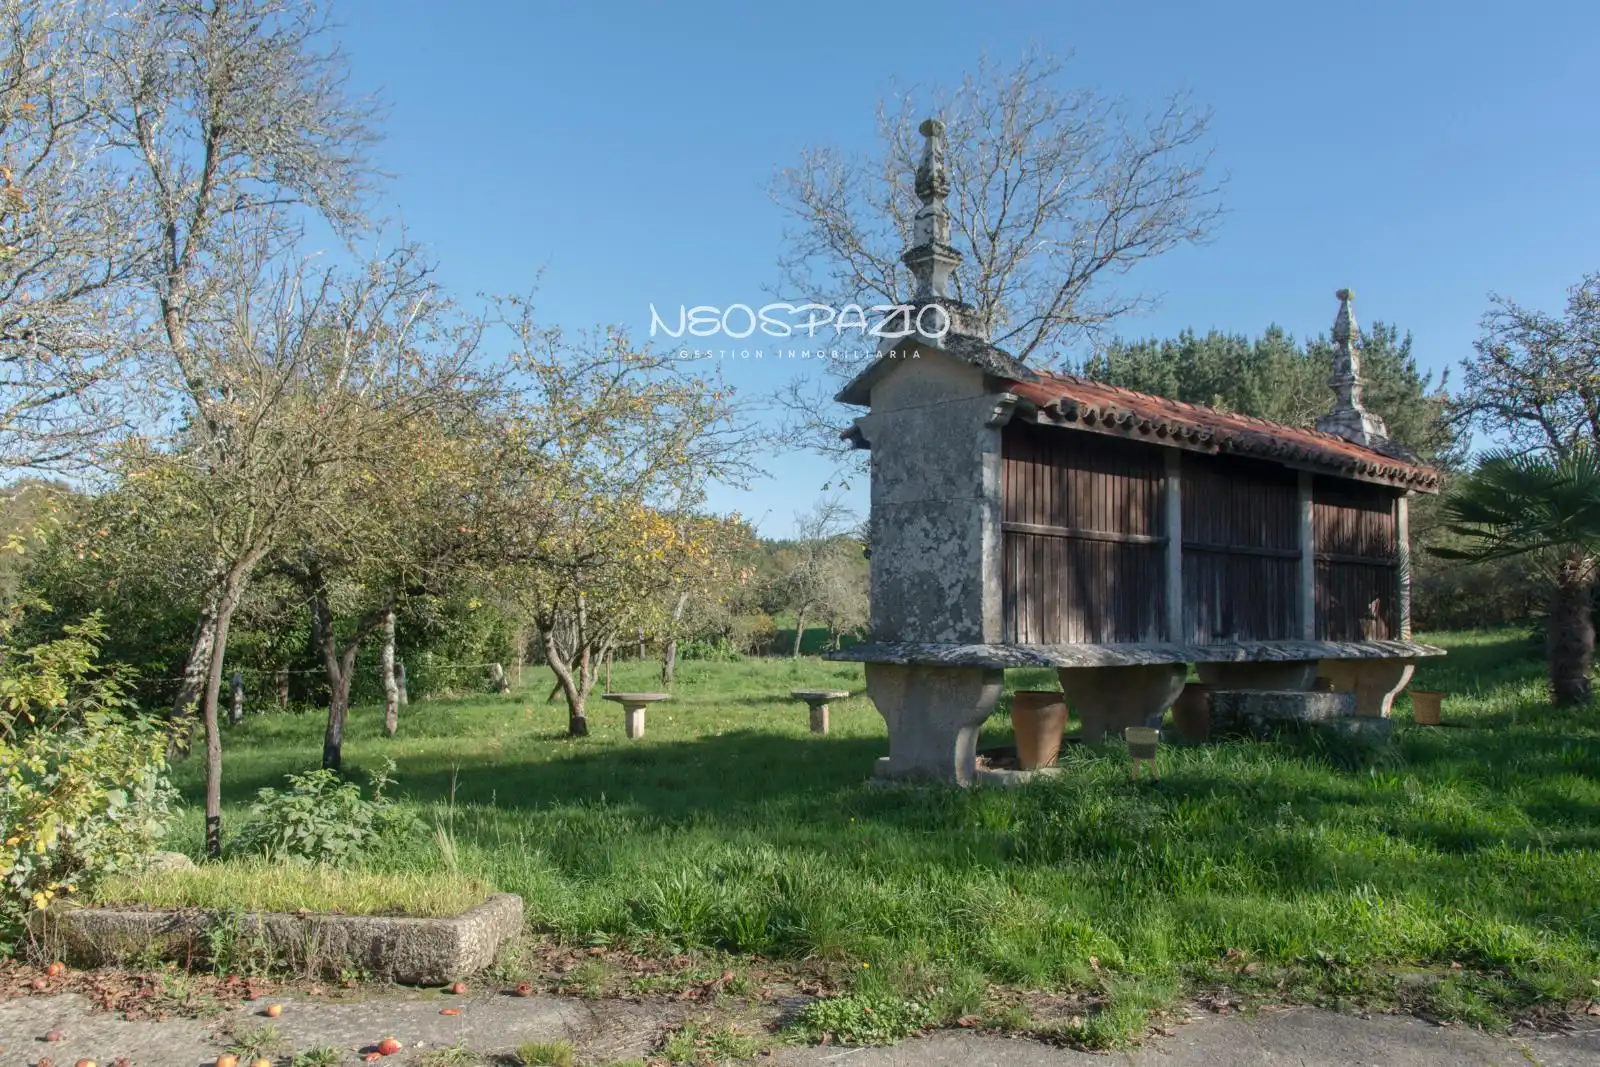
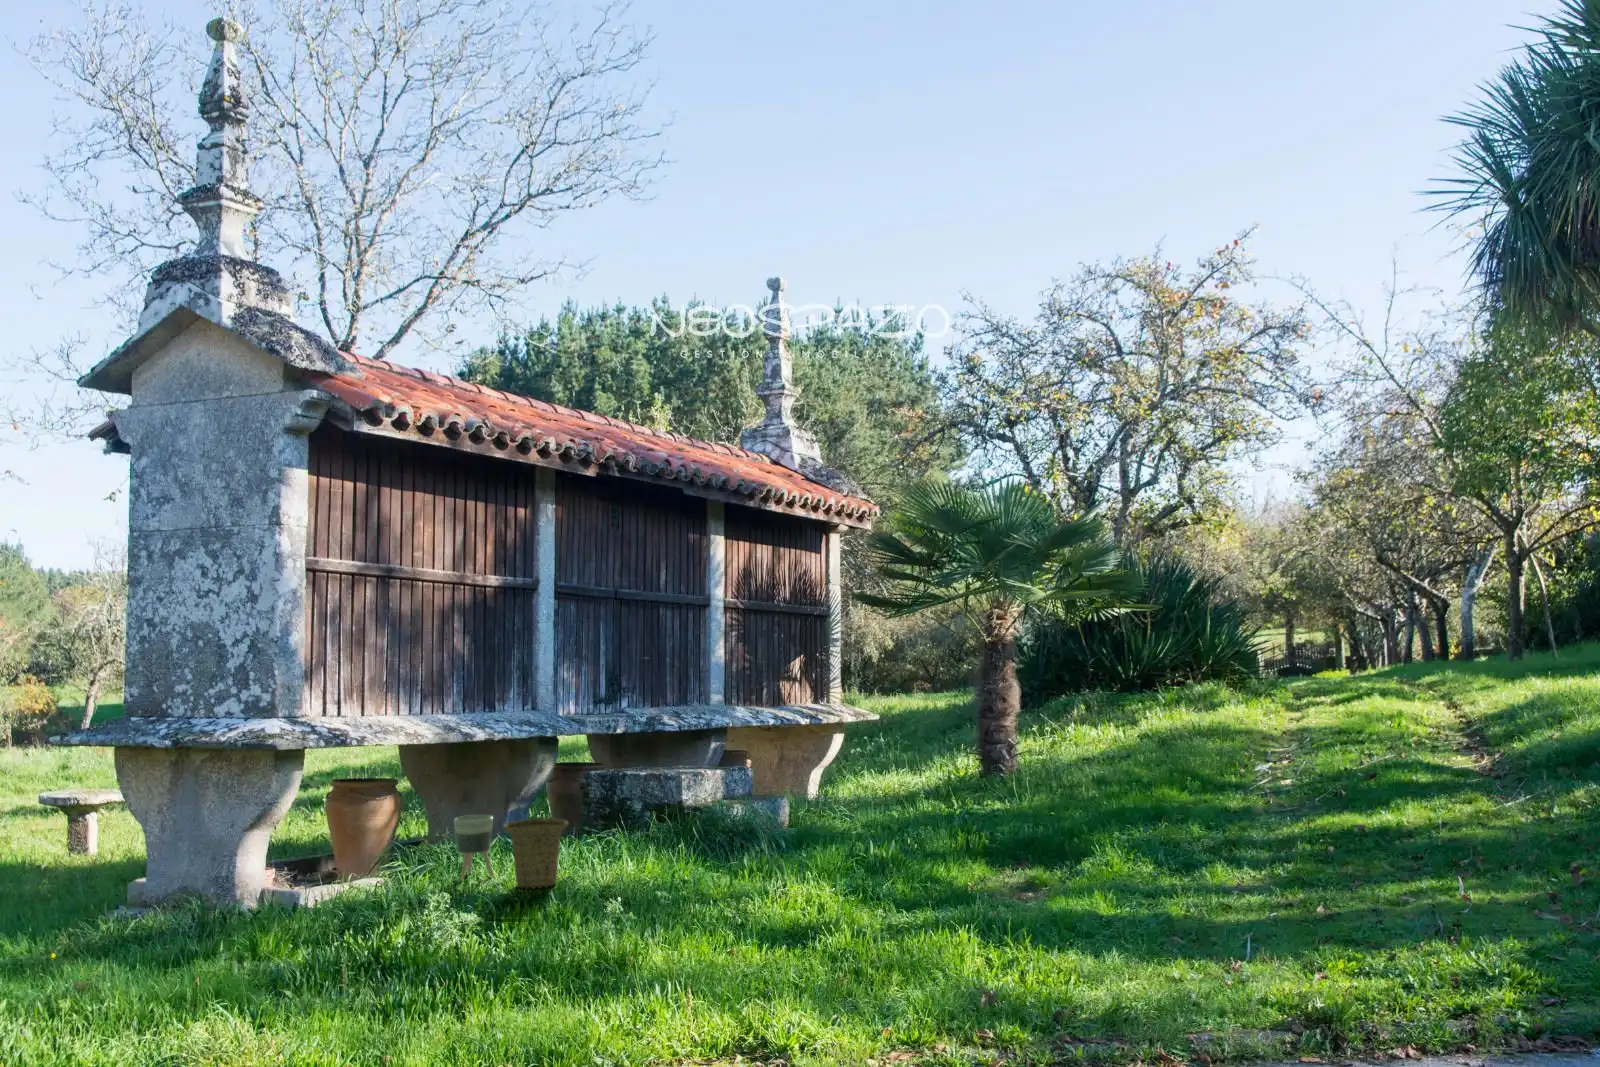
basket: present [1407,690,1446,725] -> present [503,818,568,889]

